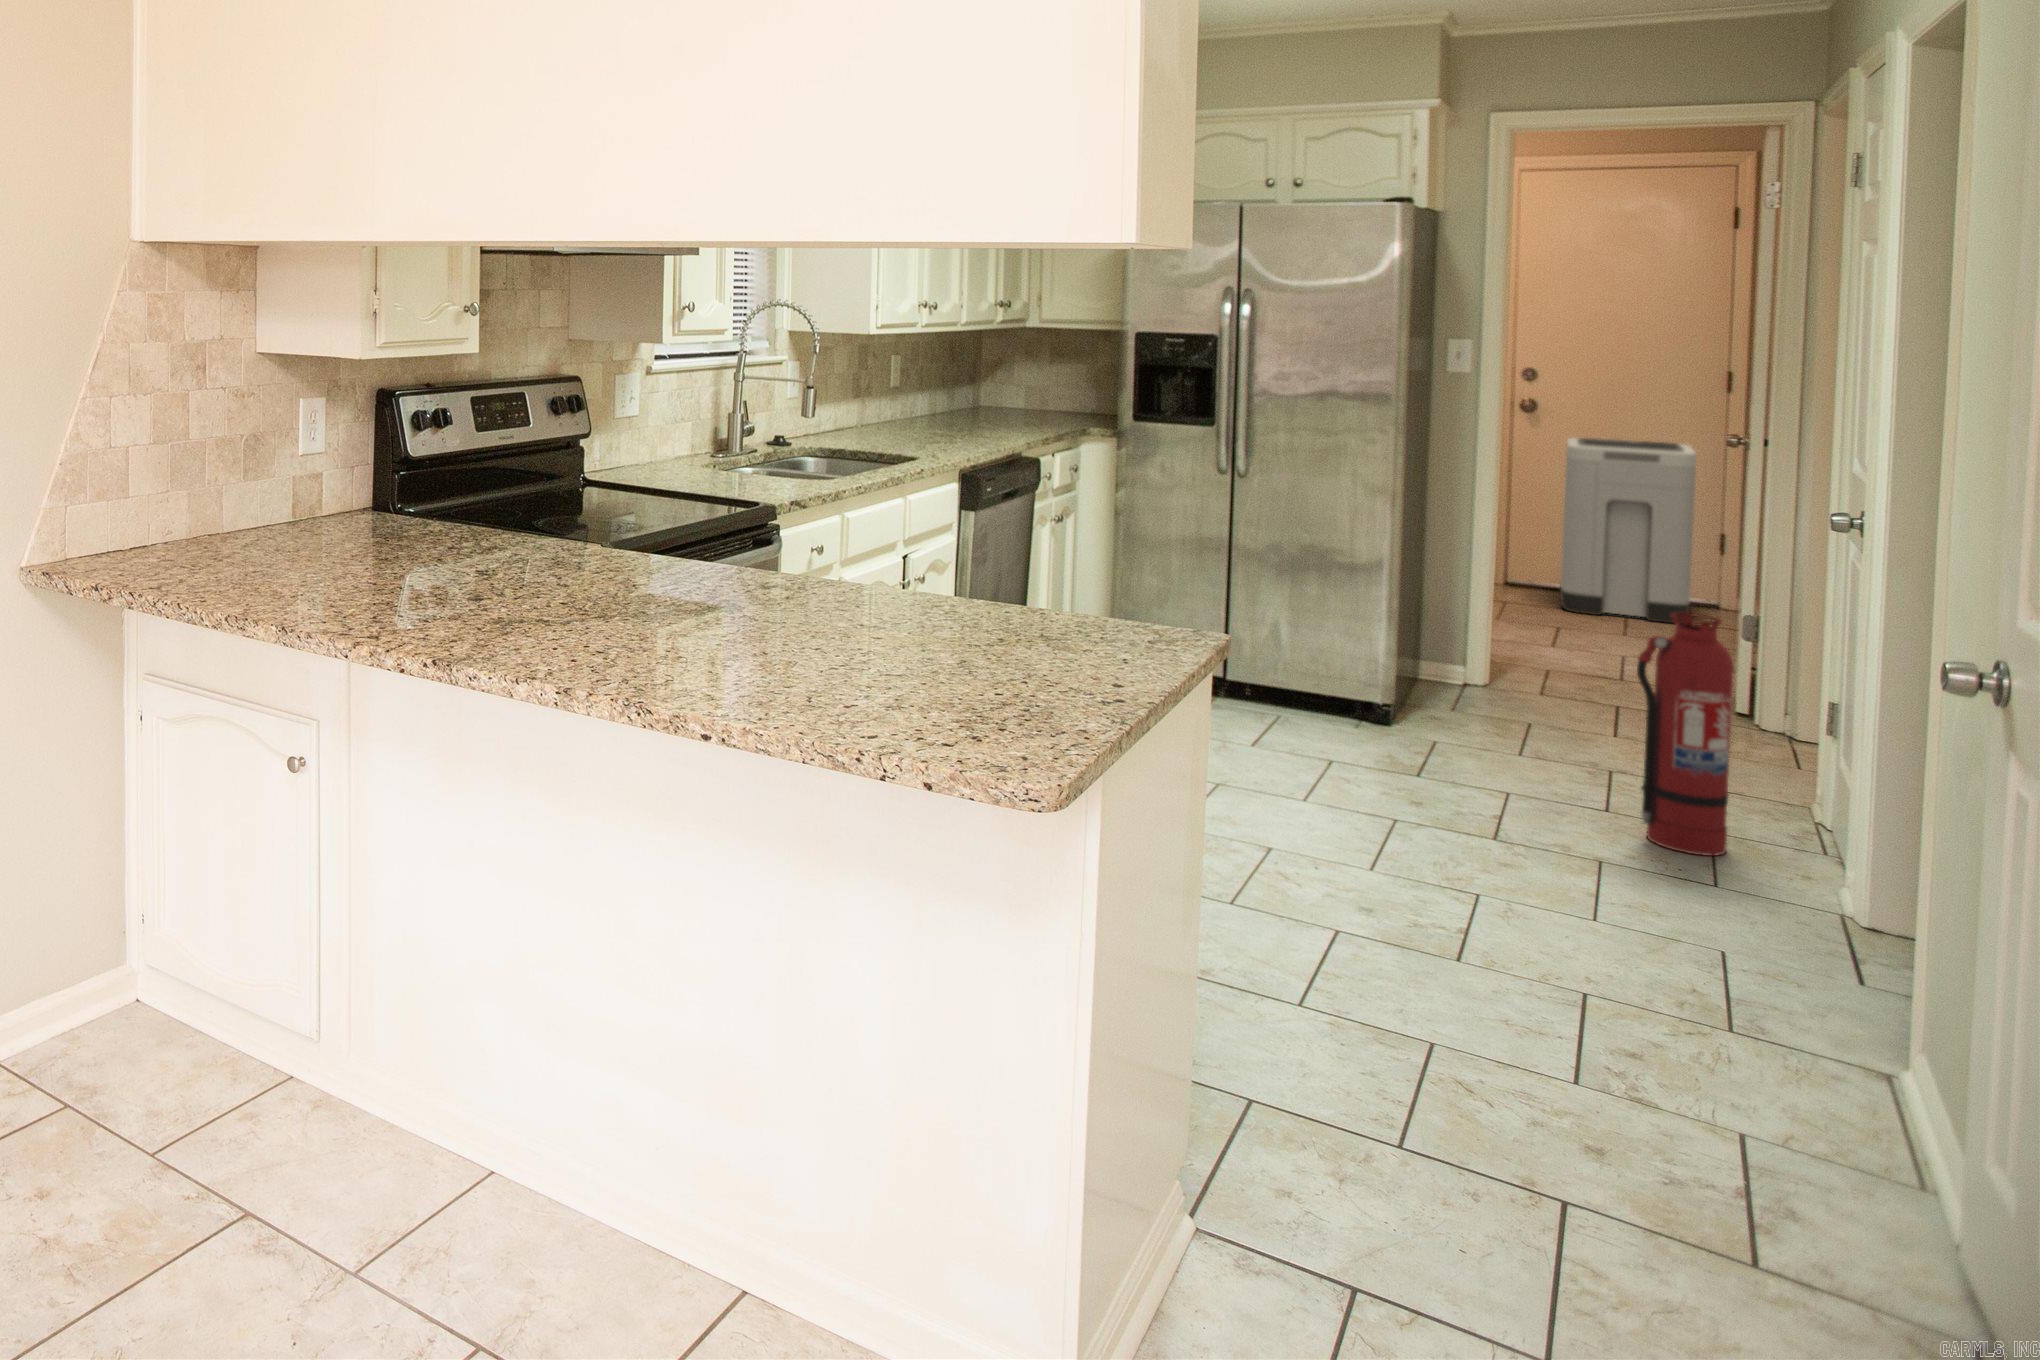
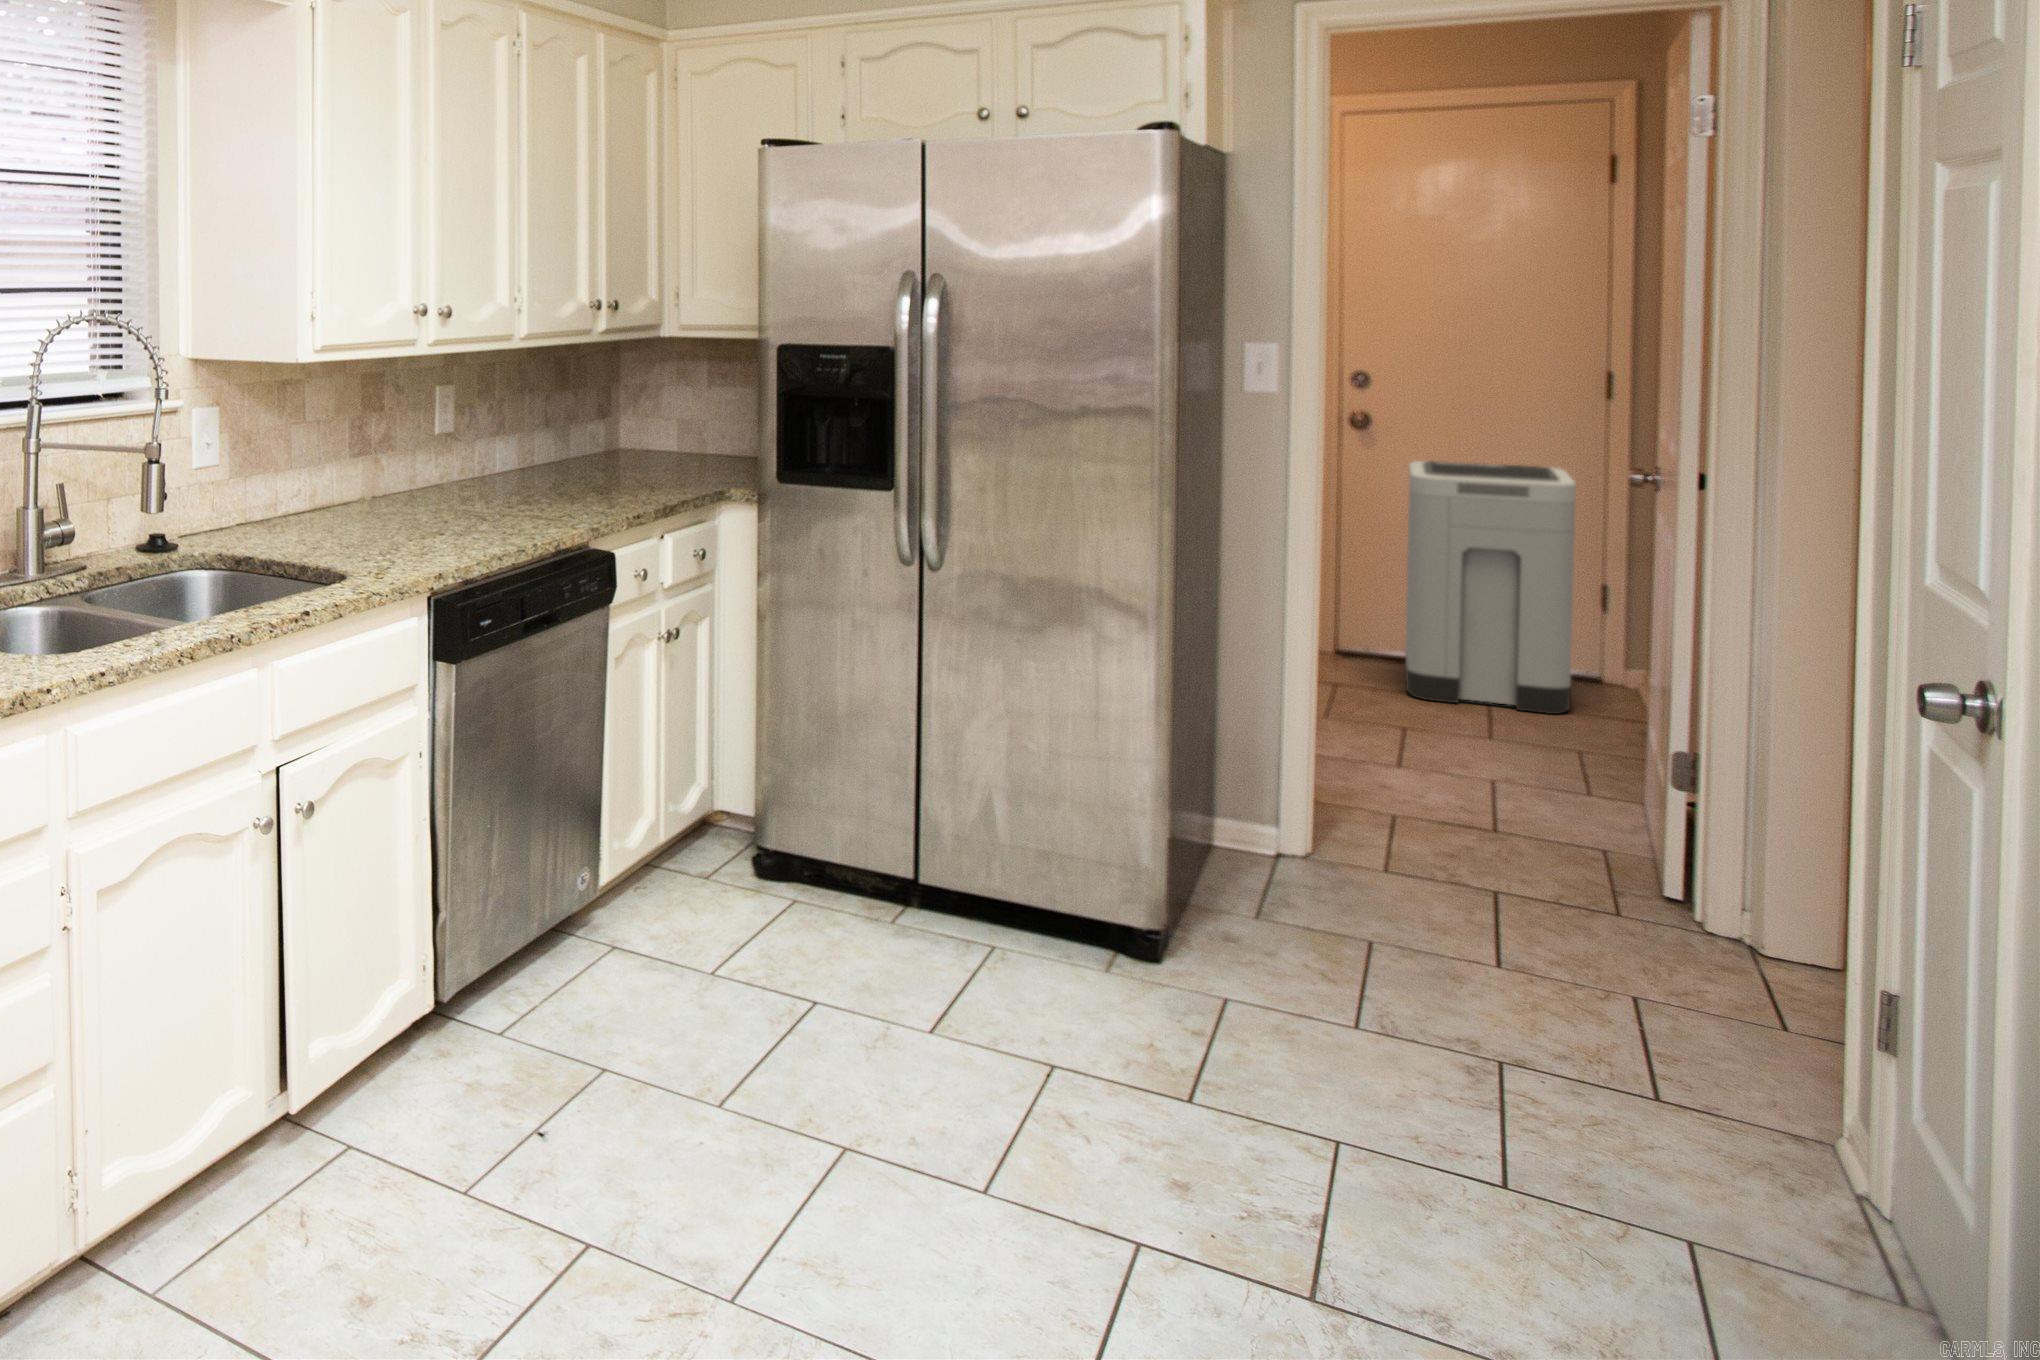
fire extinguisher: present [1637,613,1734,856] -> none [1547,844,1715,1300]

